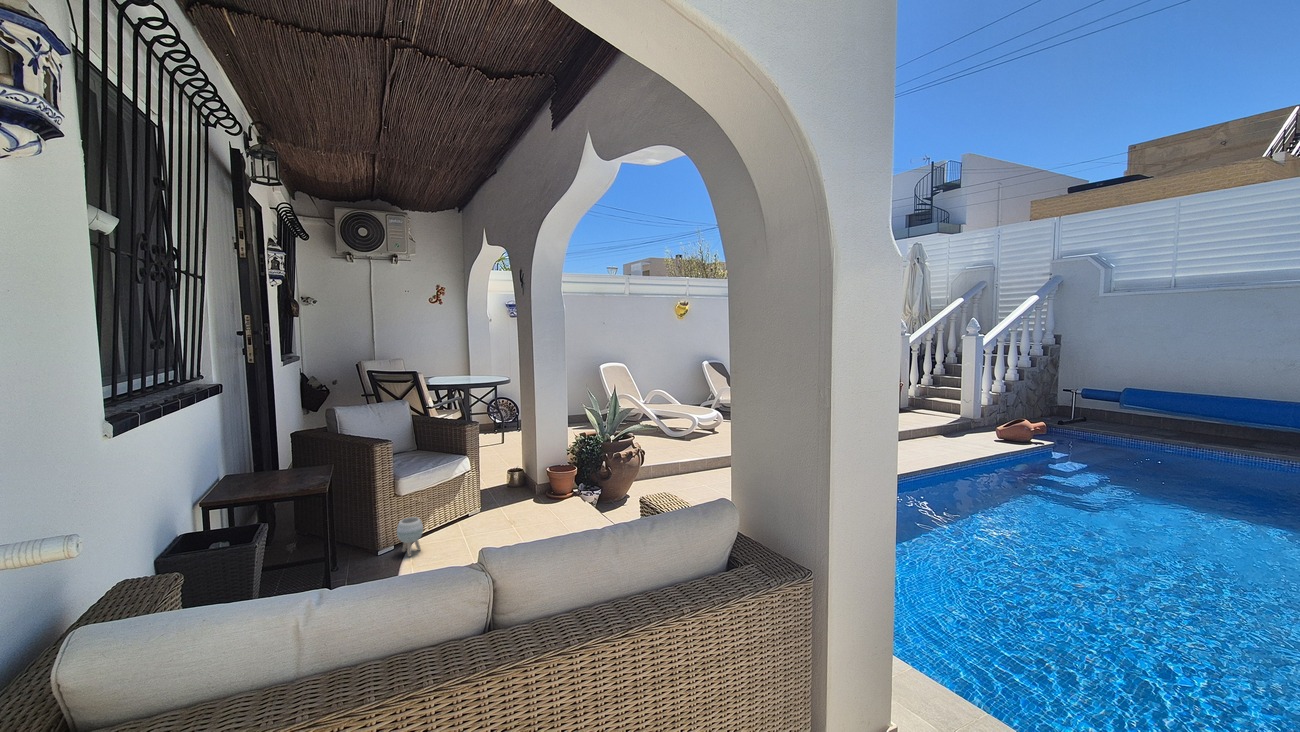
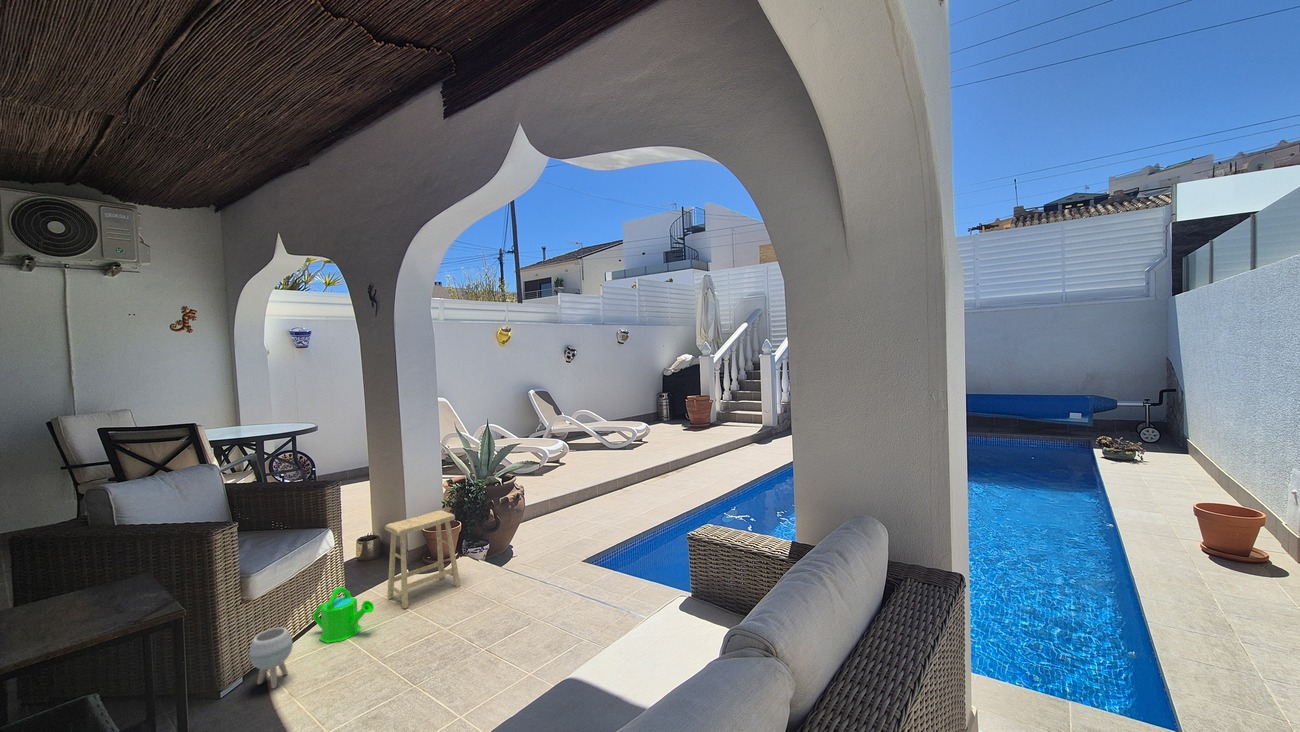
footstool: none [504,456,556,526] -> present [385,510,460,608]
watering can: none [449,499,483,538] -> present [313,586,374,643]

